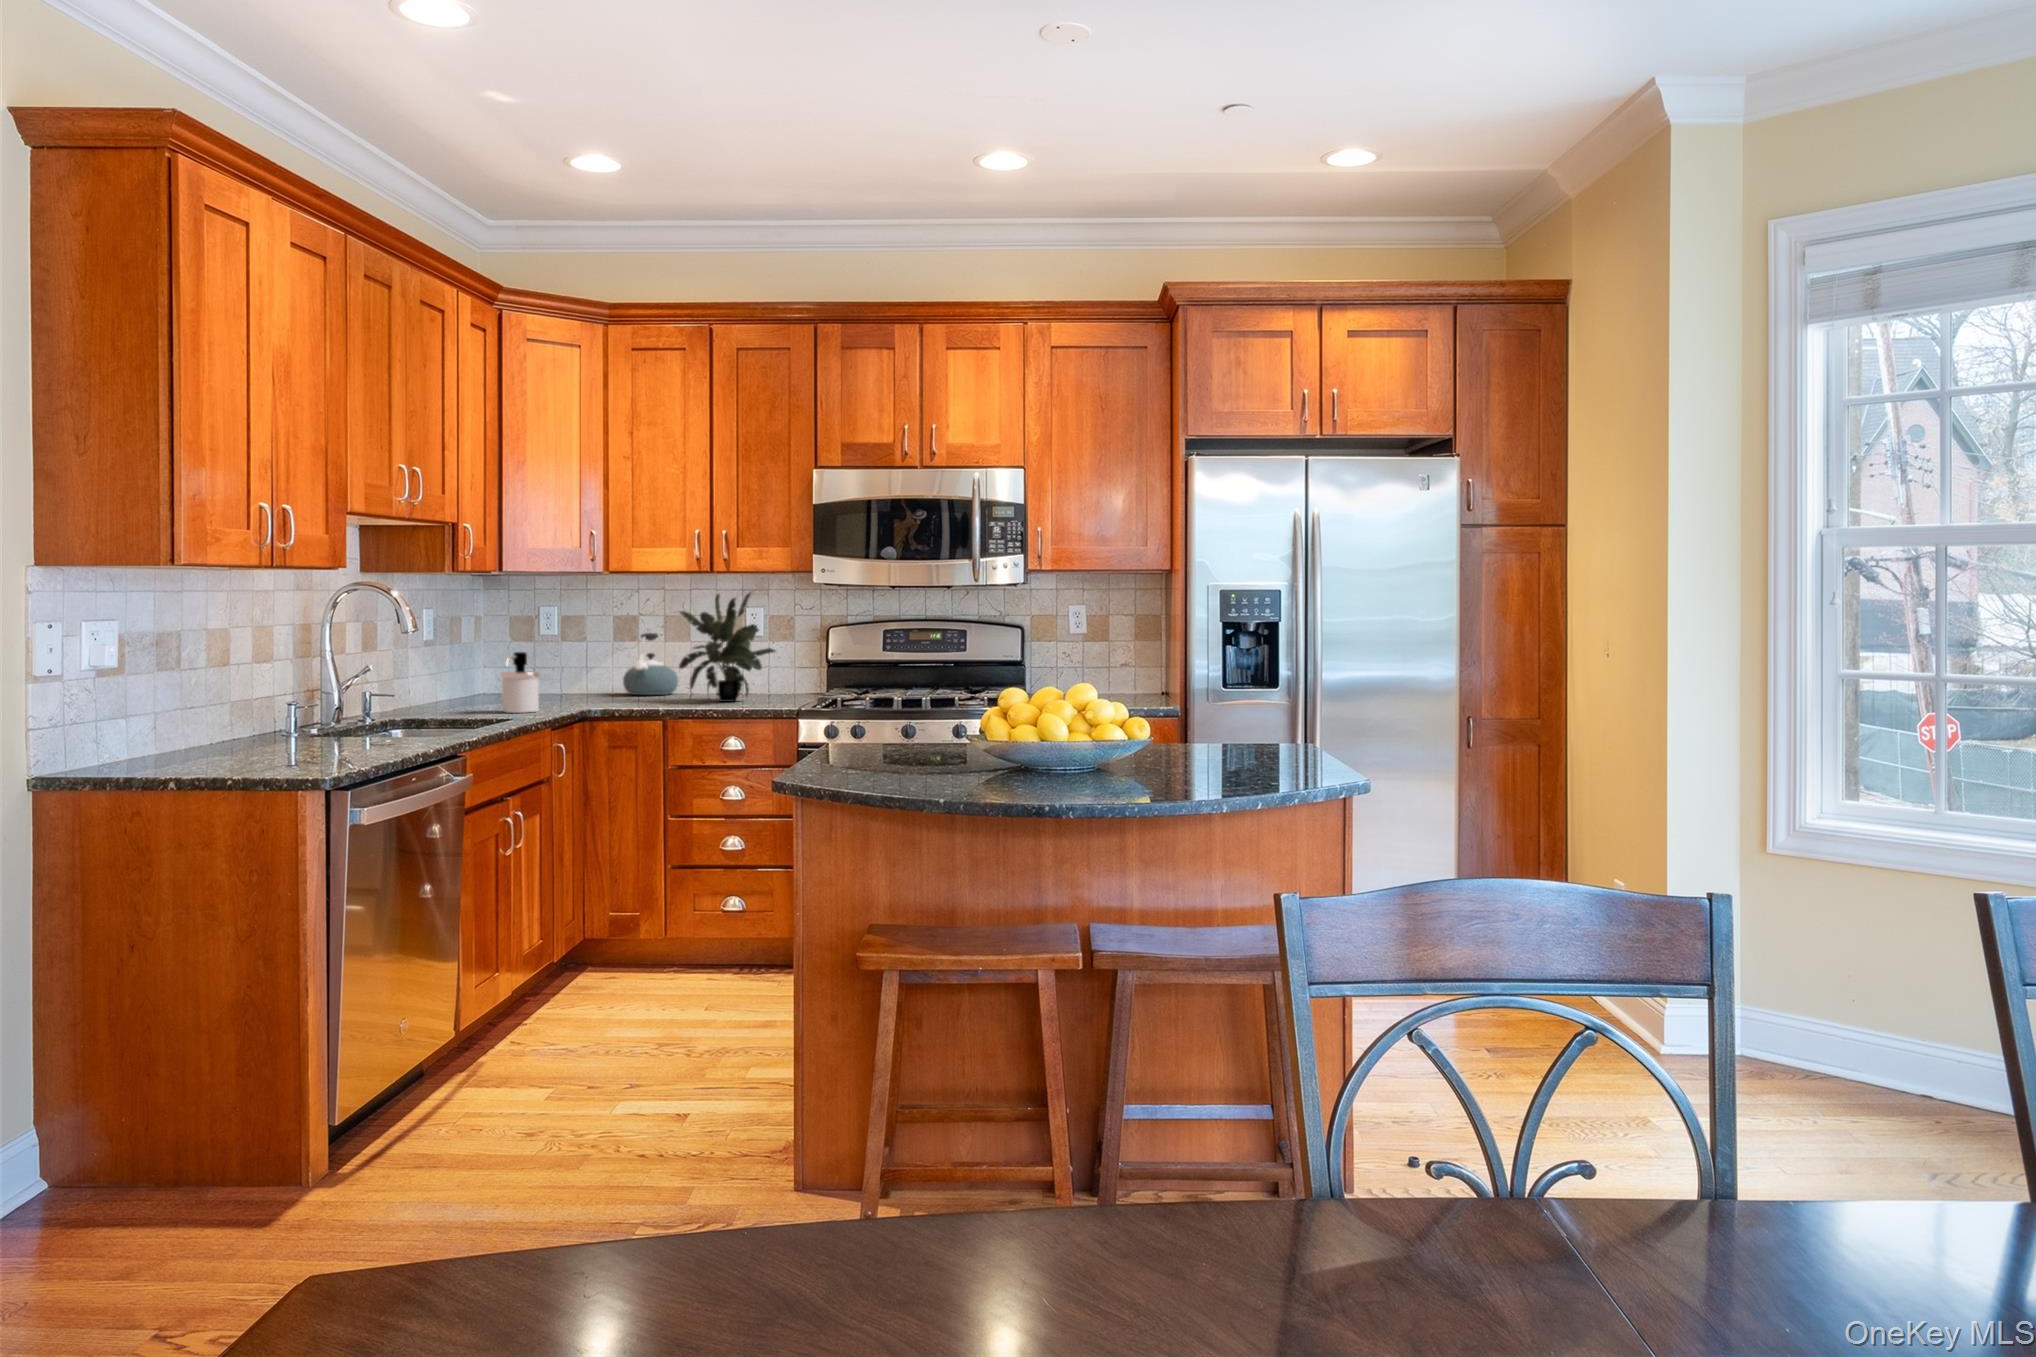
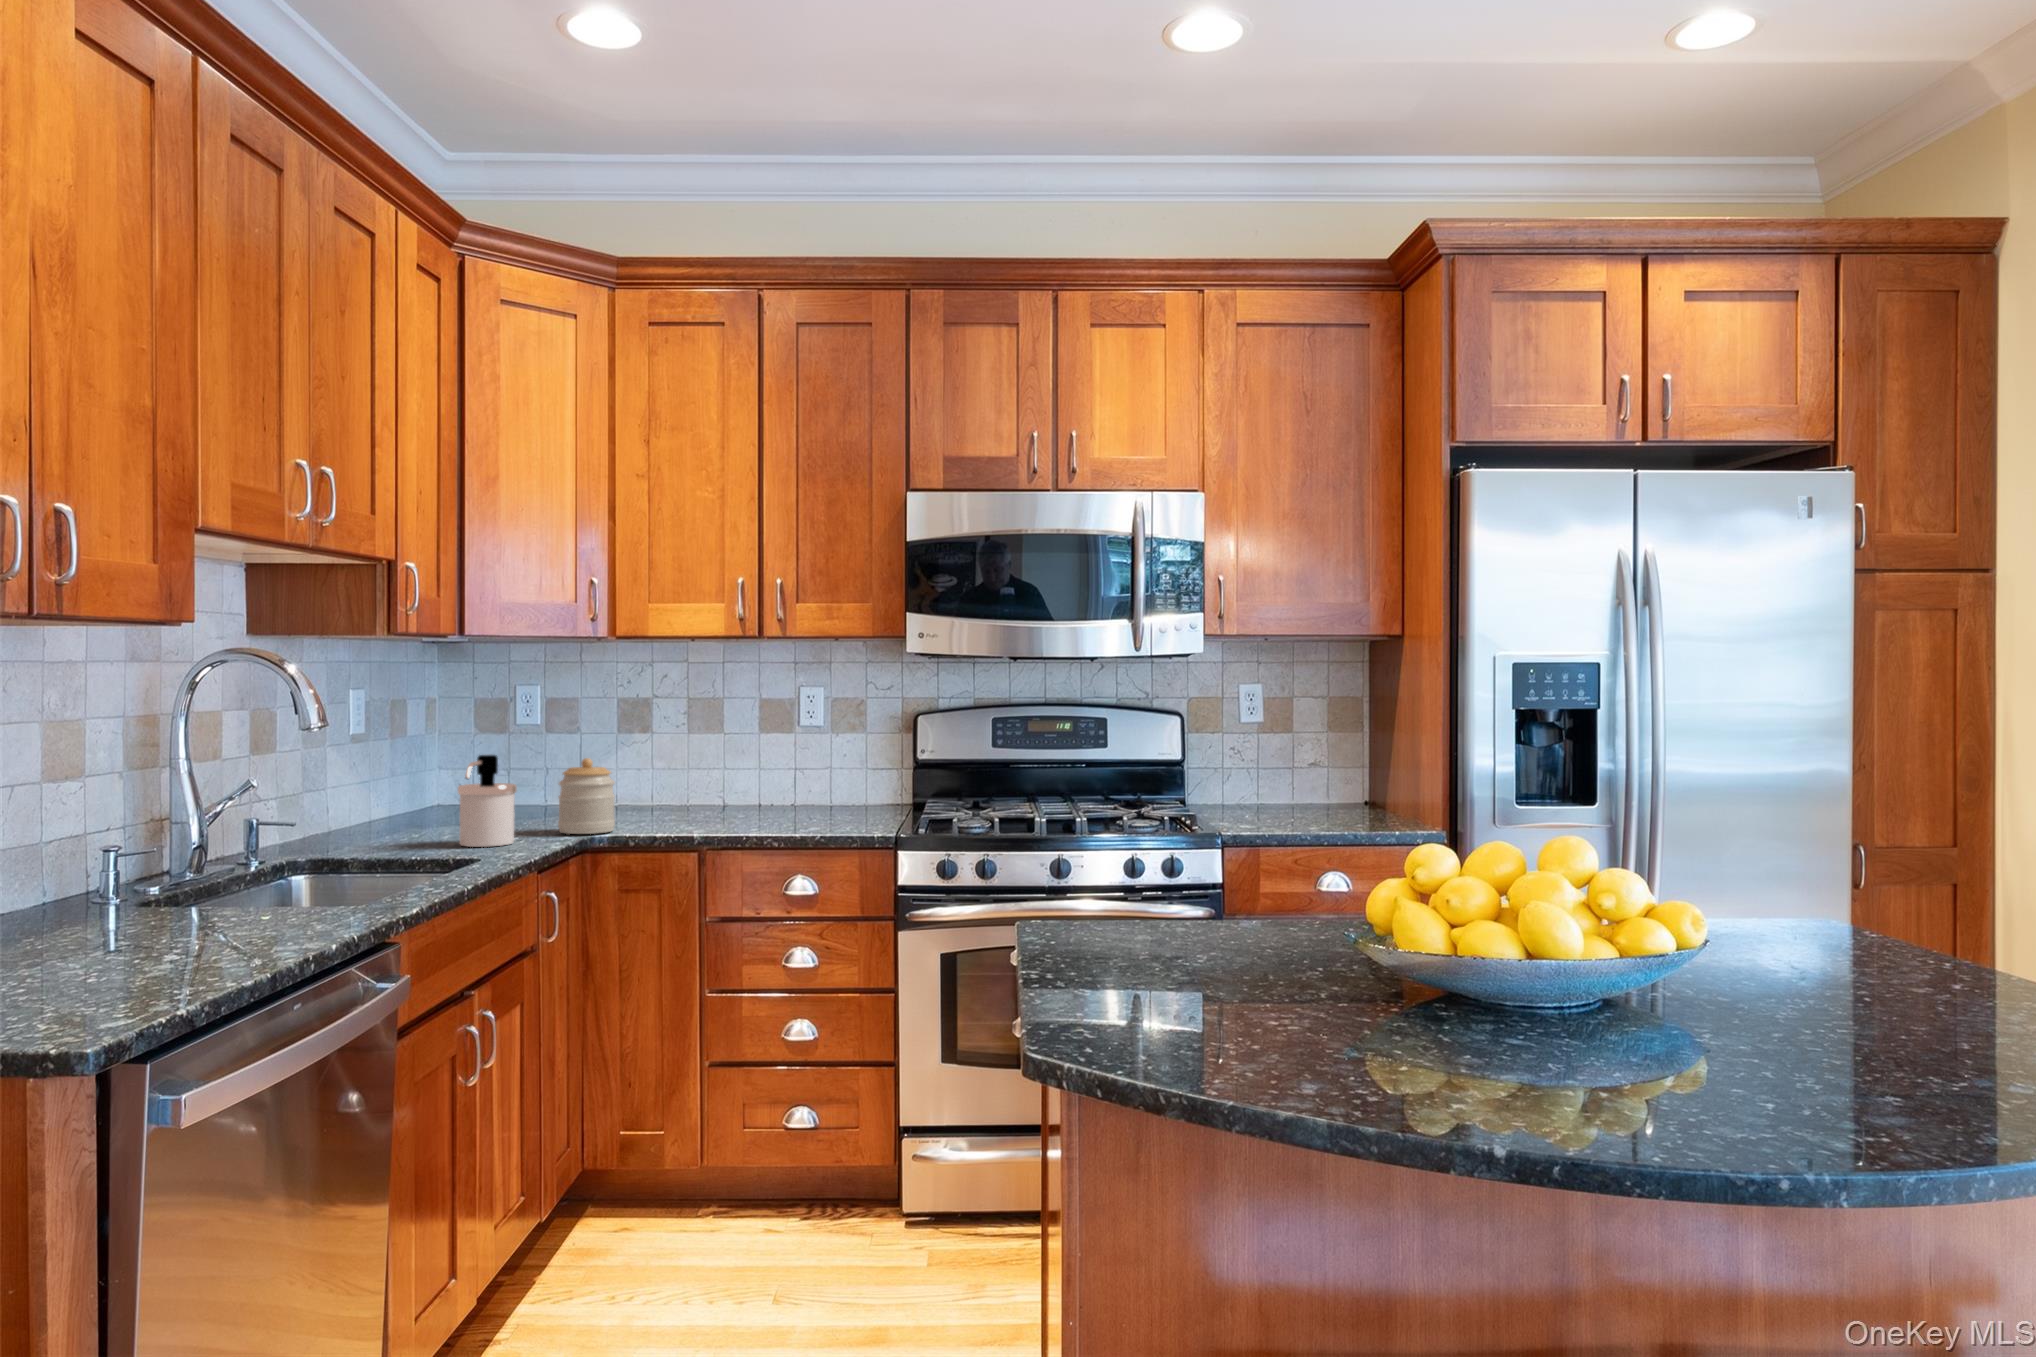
potted plant: present [679,593,775,702] -> none [713,663,855,822]
kettle: present [623,633,678,695] -> none [629,720,706,808]
jar: none [569,656,608,707] -> present [558,758,615,834]

